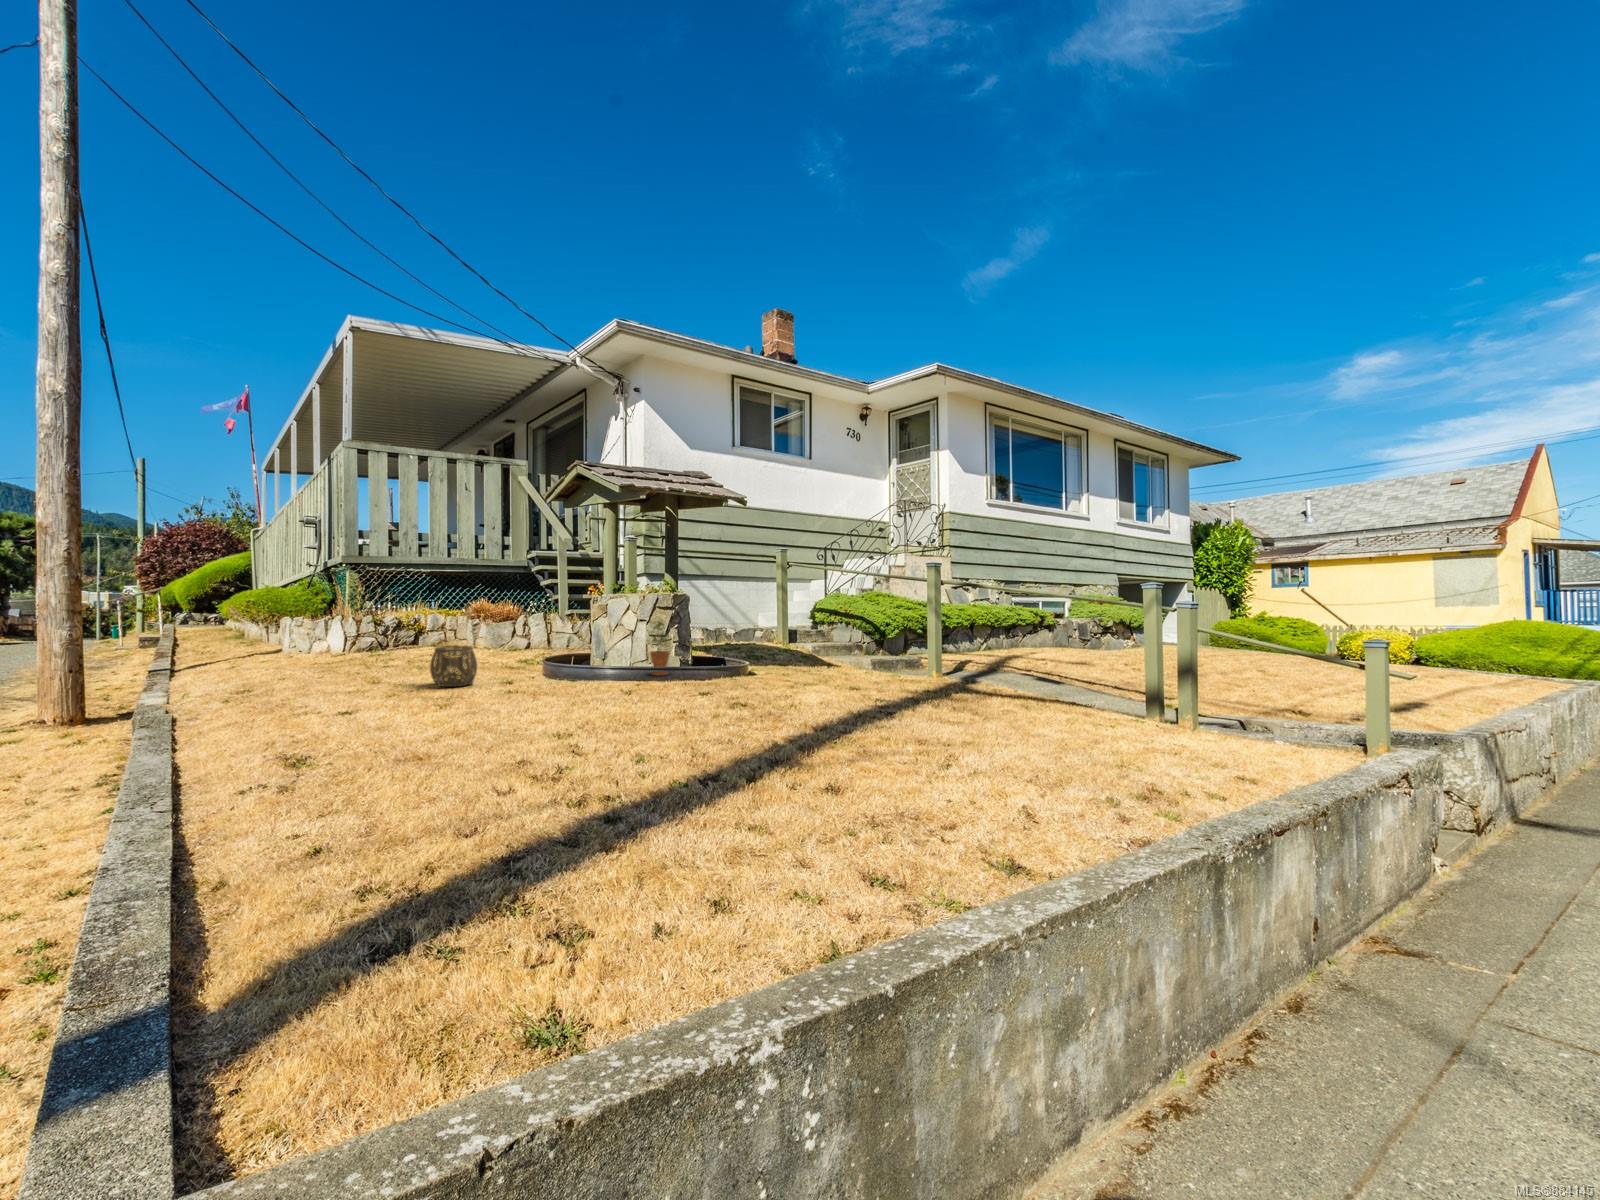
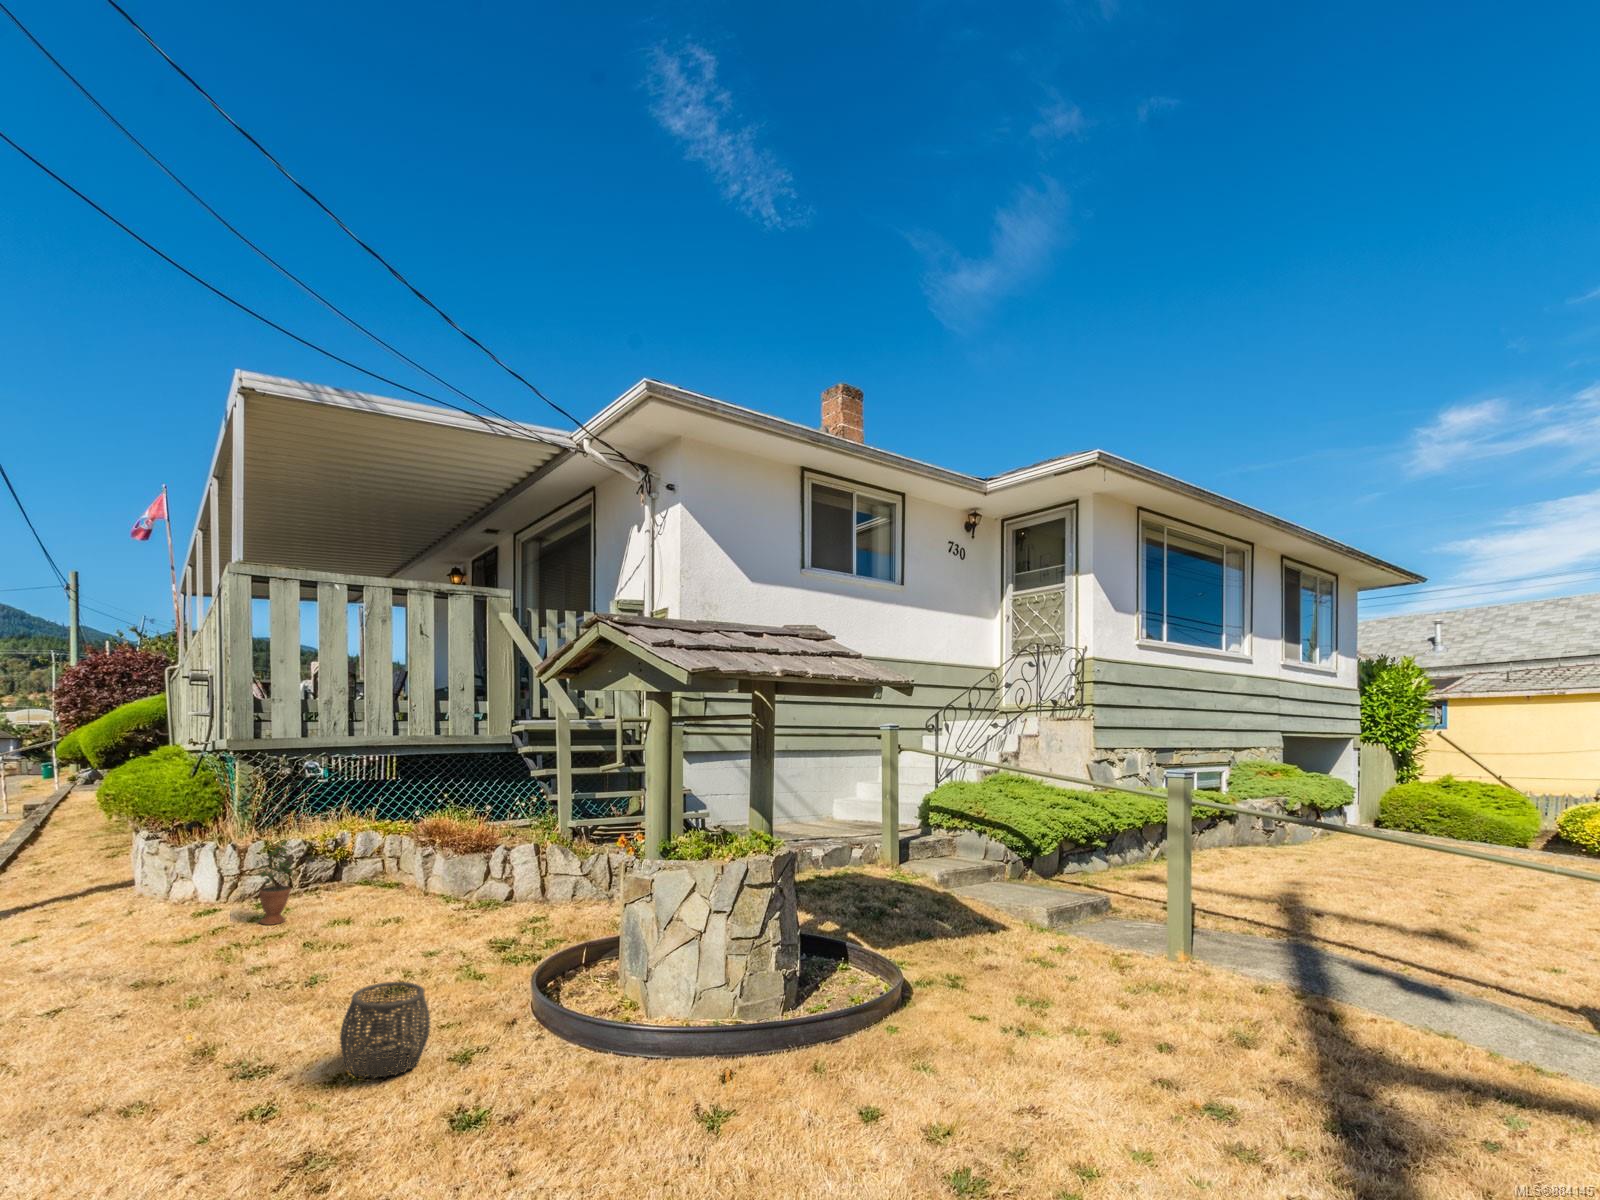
potted plant: present [649,619,670,676] -> present [256,840,293,925]

